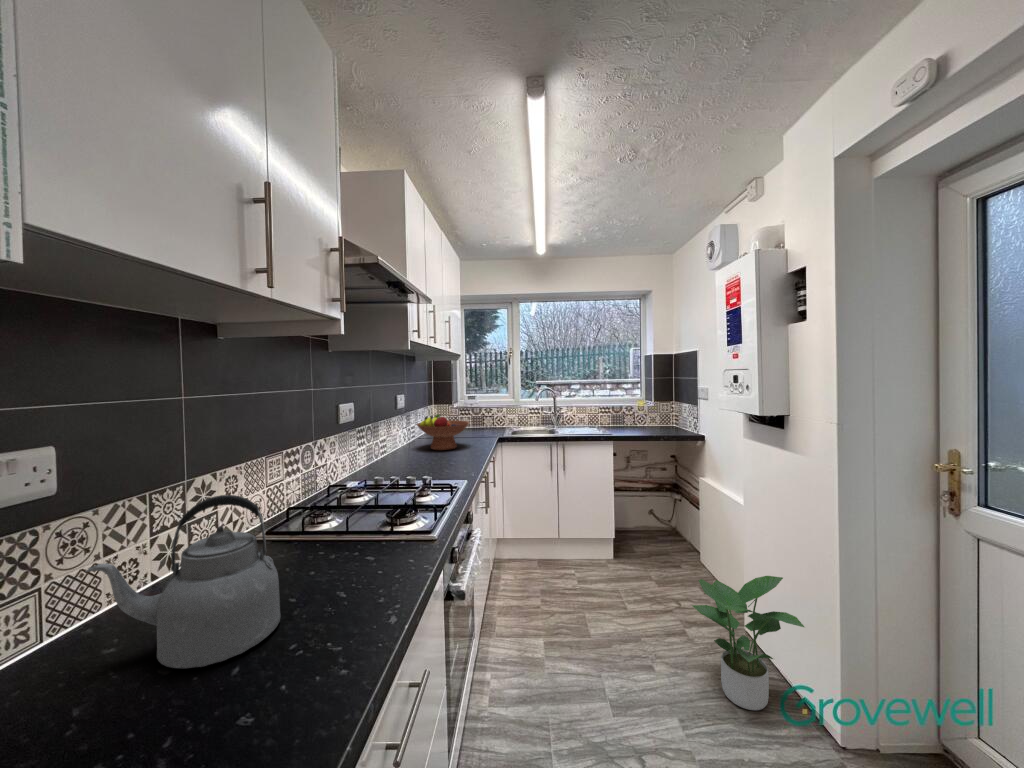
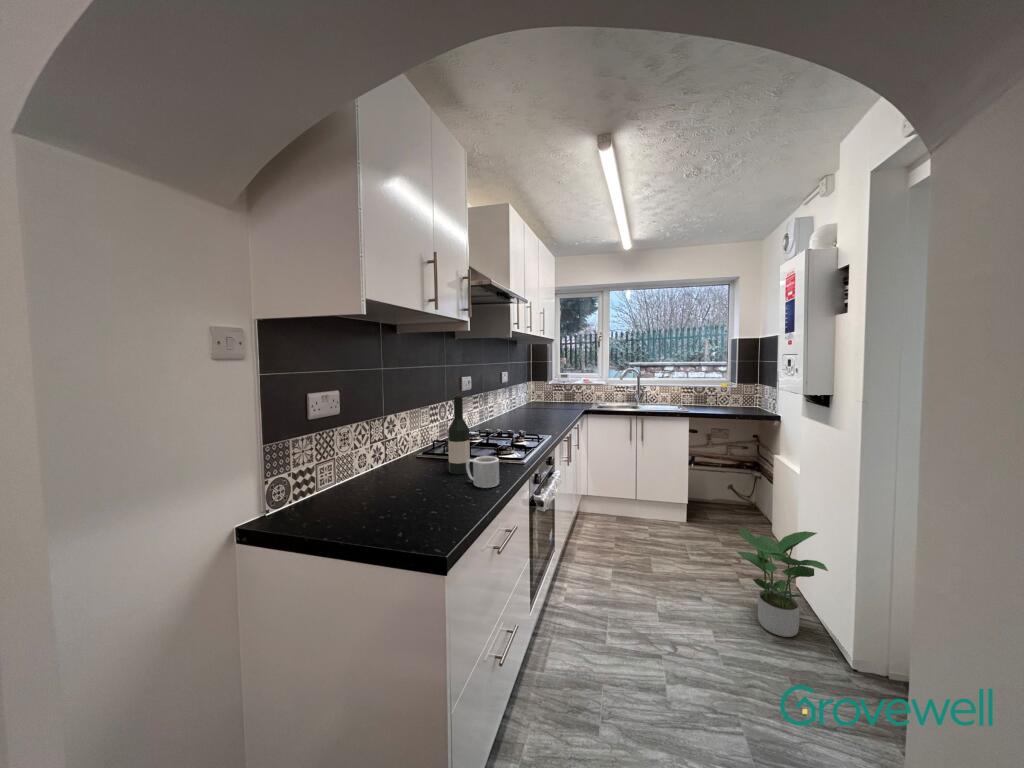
fruit bowl: present [417,414,469,450] -> none [516,389,558,418]
wine bottle: none [301,437,342,578] -> present [448,395,470,474]
kettle: present [85,495,281,668] -> none [363,419,442,497]
mug: none [332,546,394,611] -> present [466,456,499,488]

